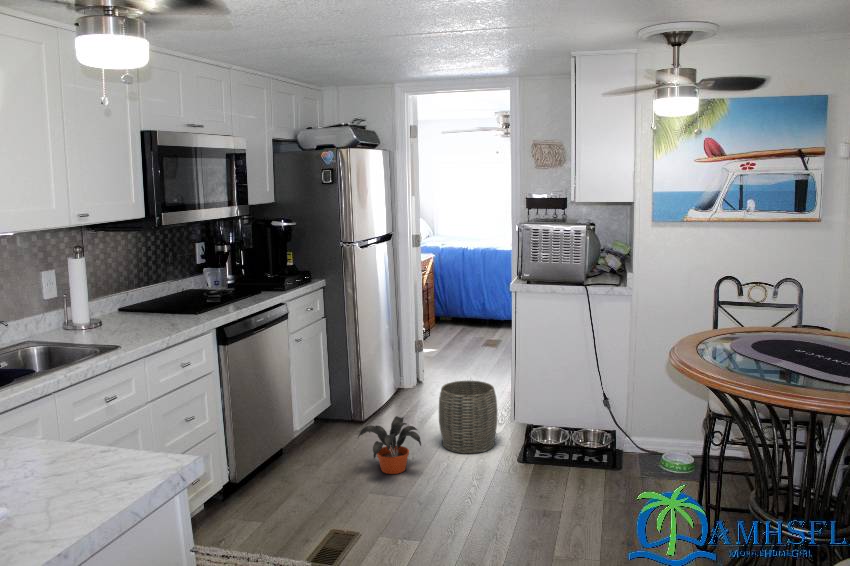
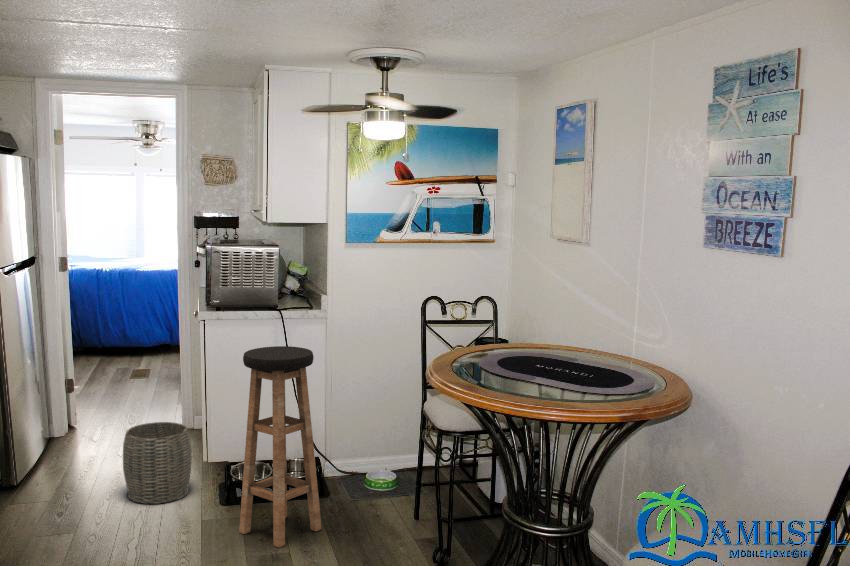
bar stool: none [525,320,604,516] -> present [239,346,322,547]
potted plant: present [358,416,421,474] -> none [36,470,116,537]

